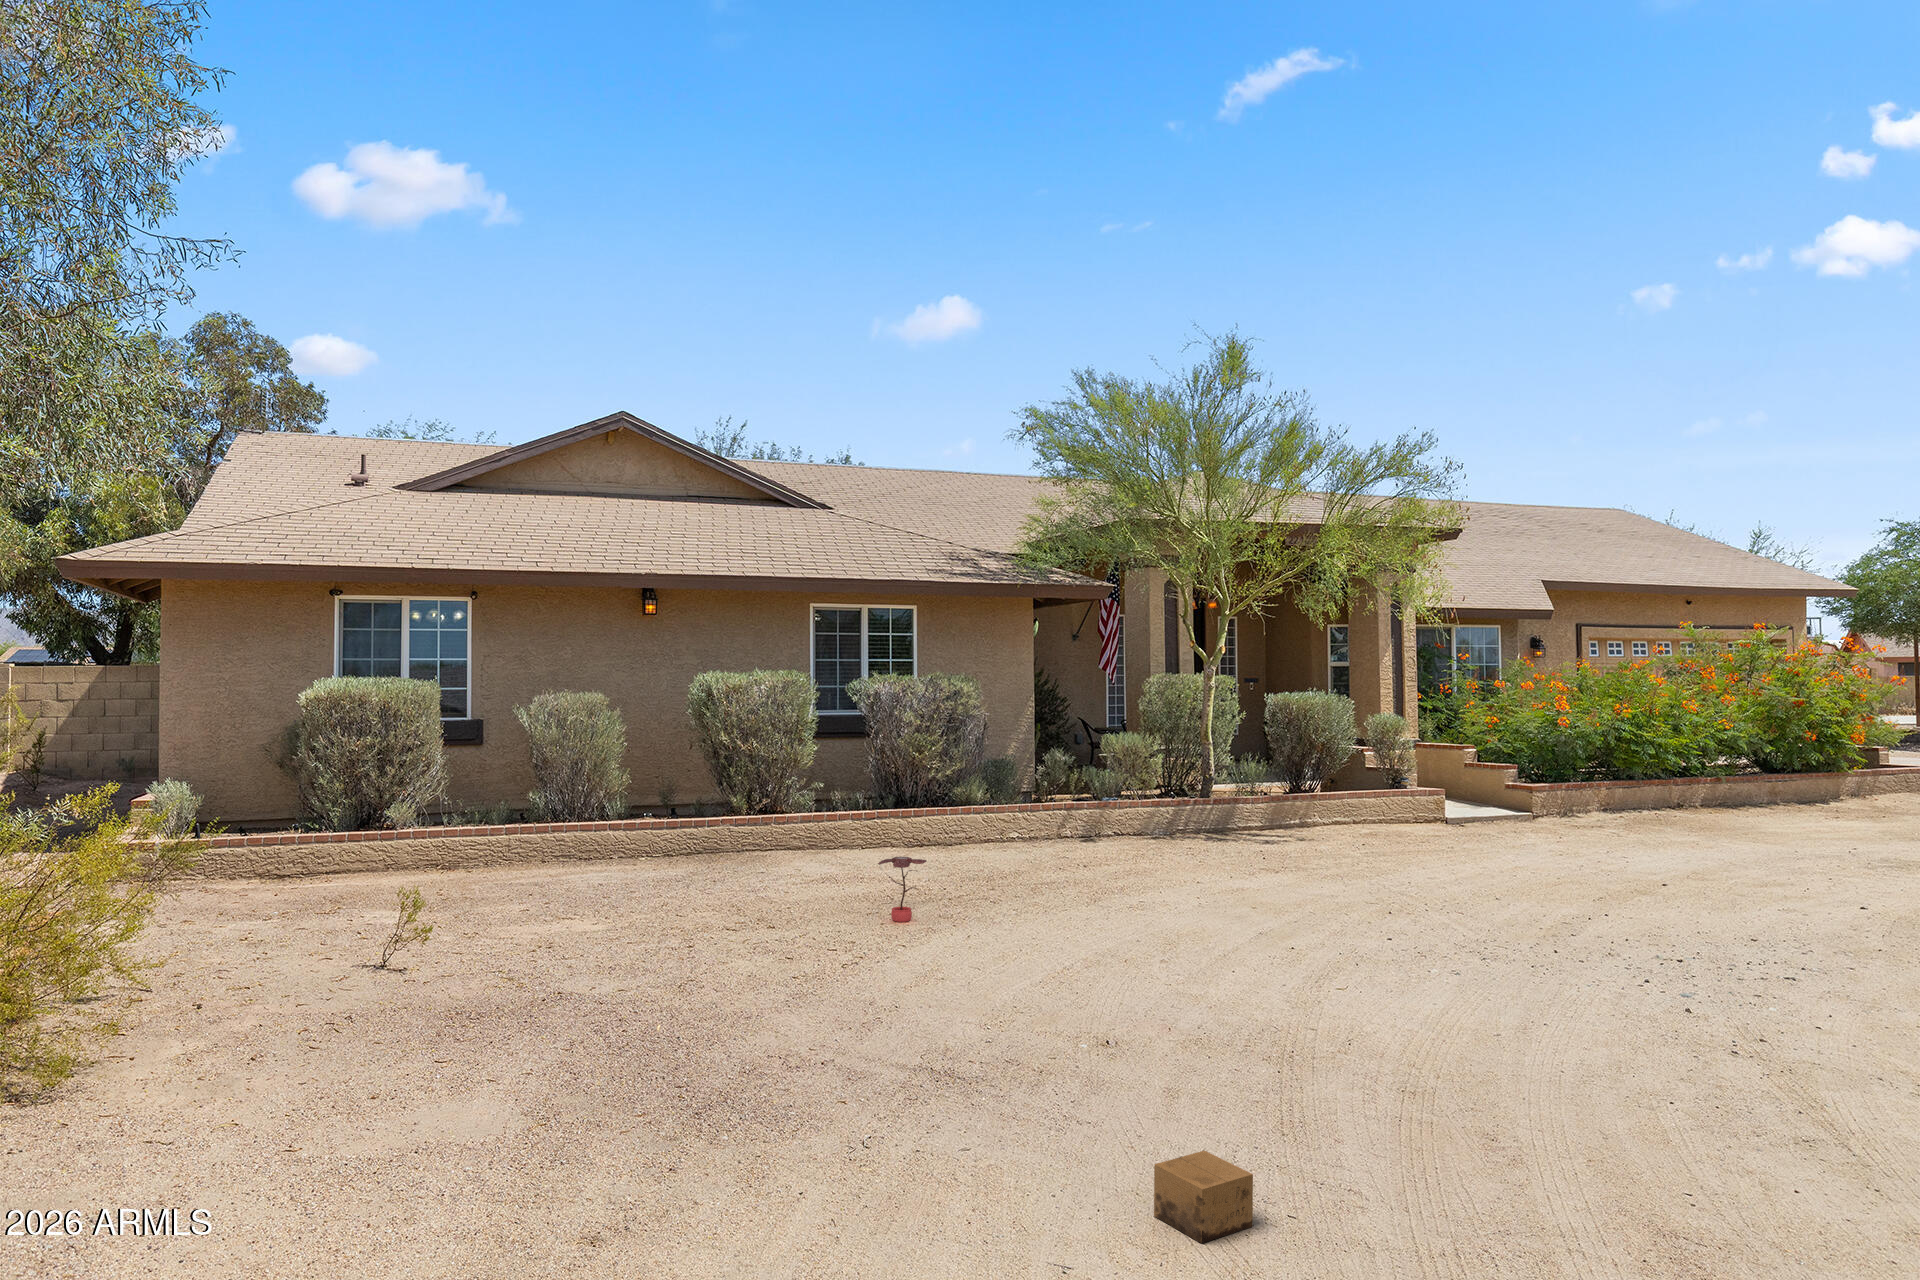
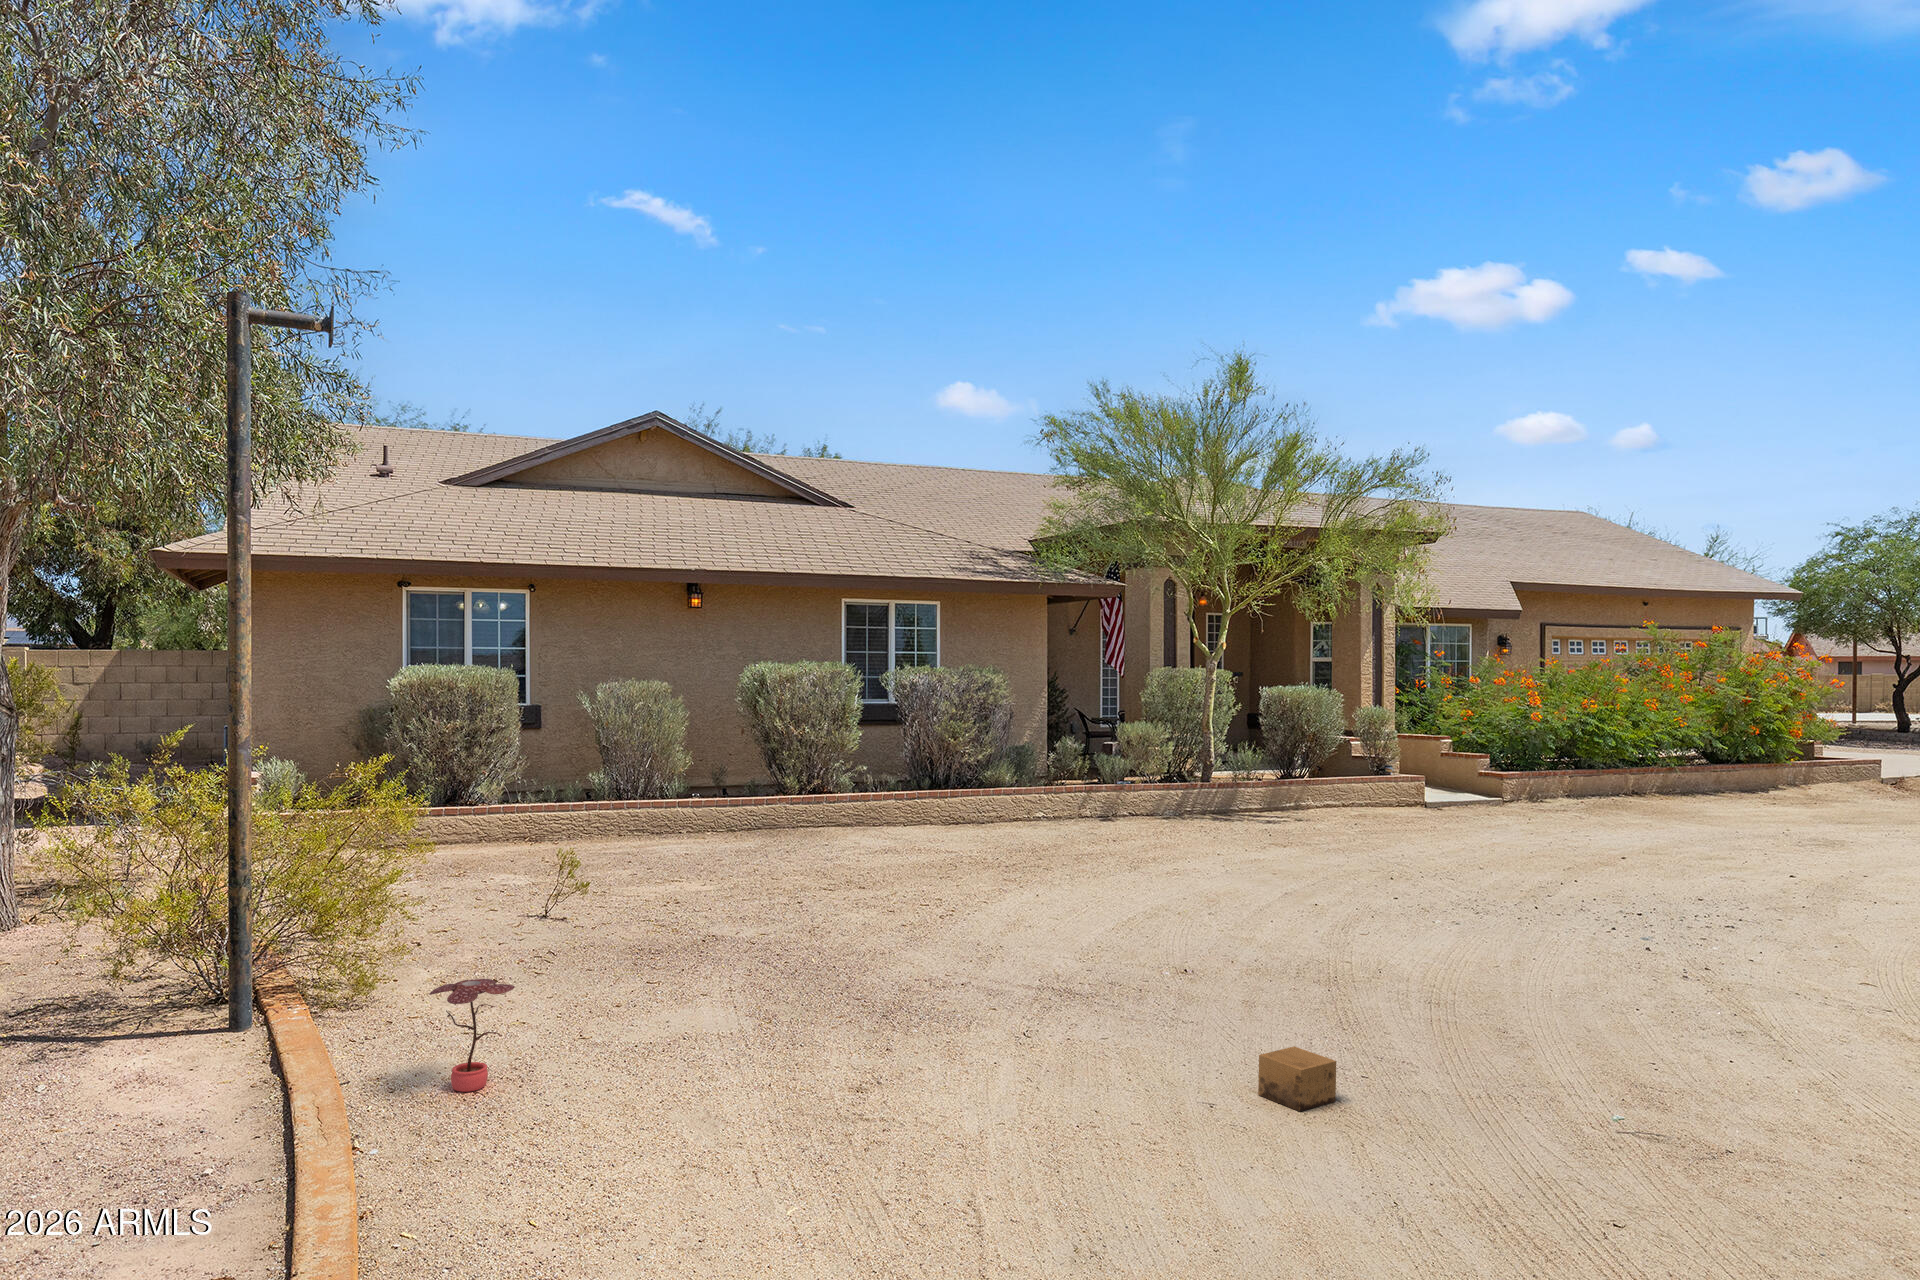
potted plant: present [878,857,927,922] -> present [429,979,515,1092]

